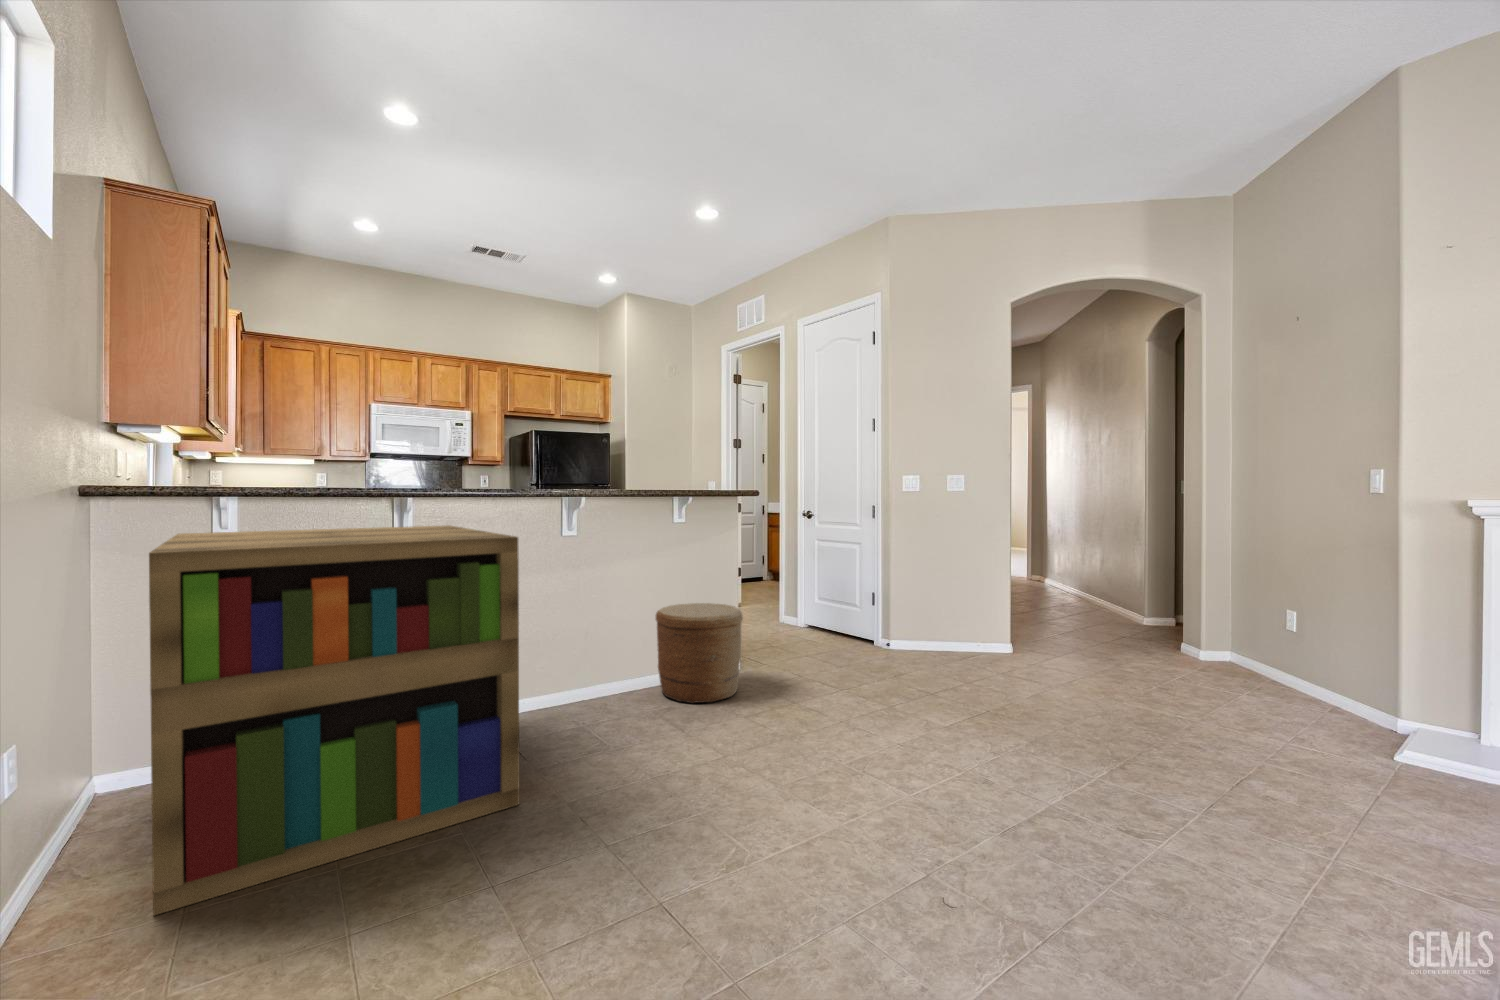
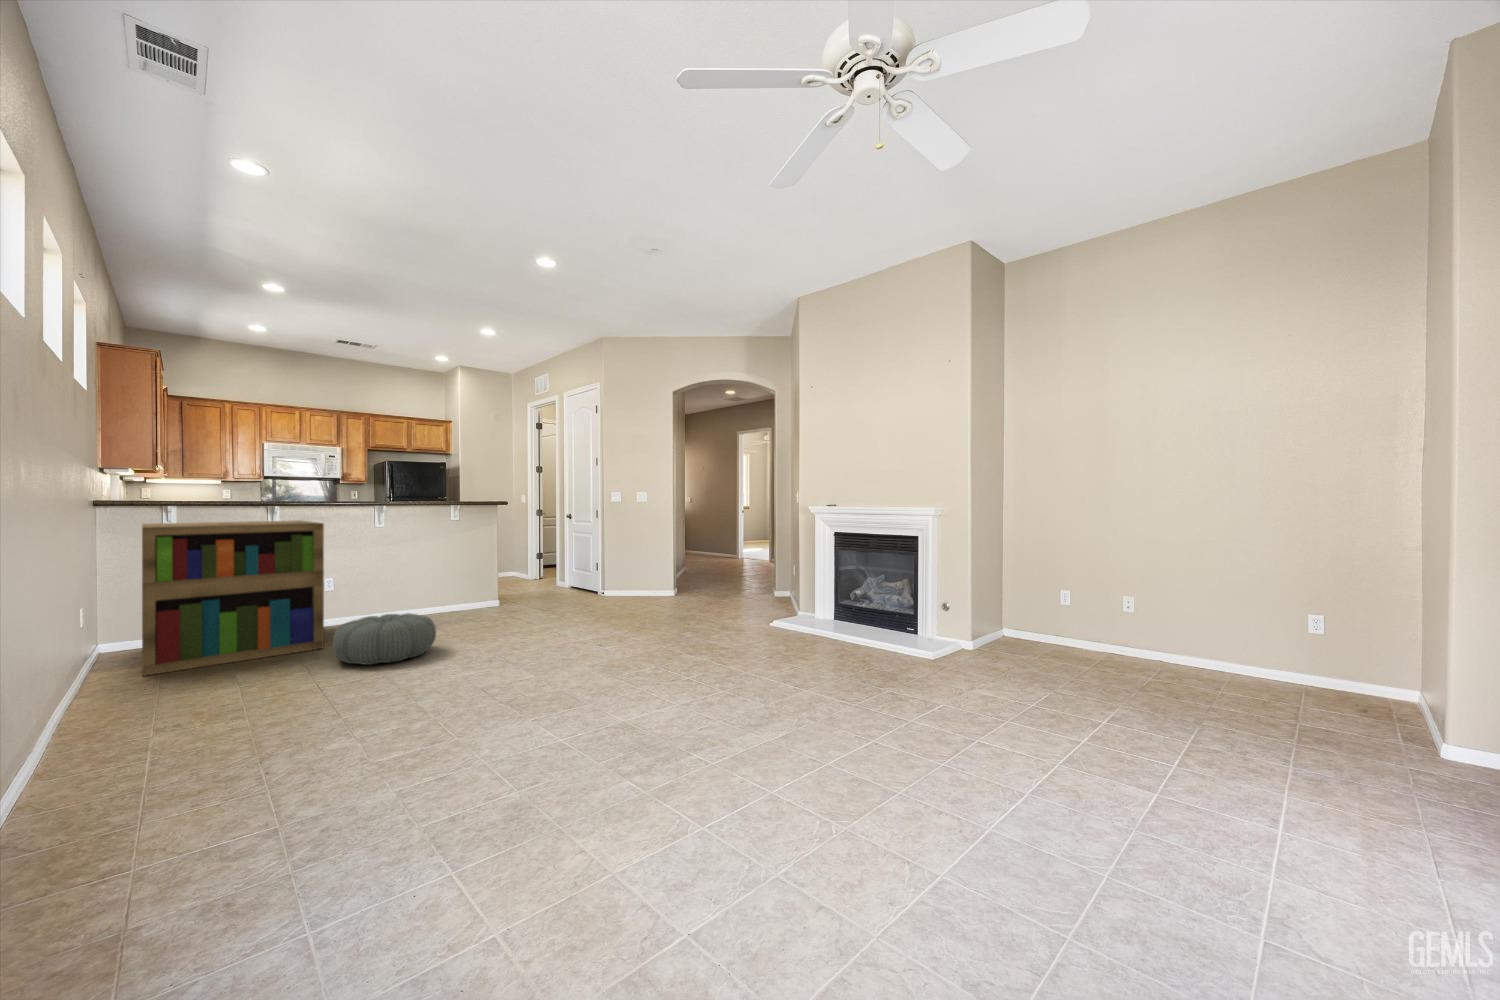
woven basket: present [656,603,743,703] -> none [432,566,486,618]
pouf: none [563,741,775,904] -> present [332,613,436,665]

